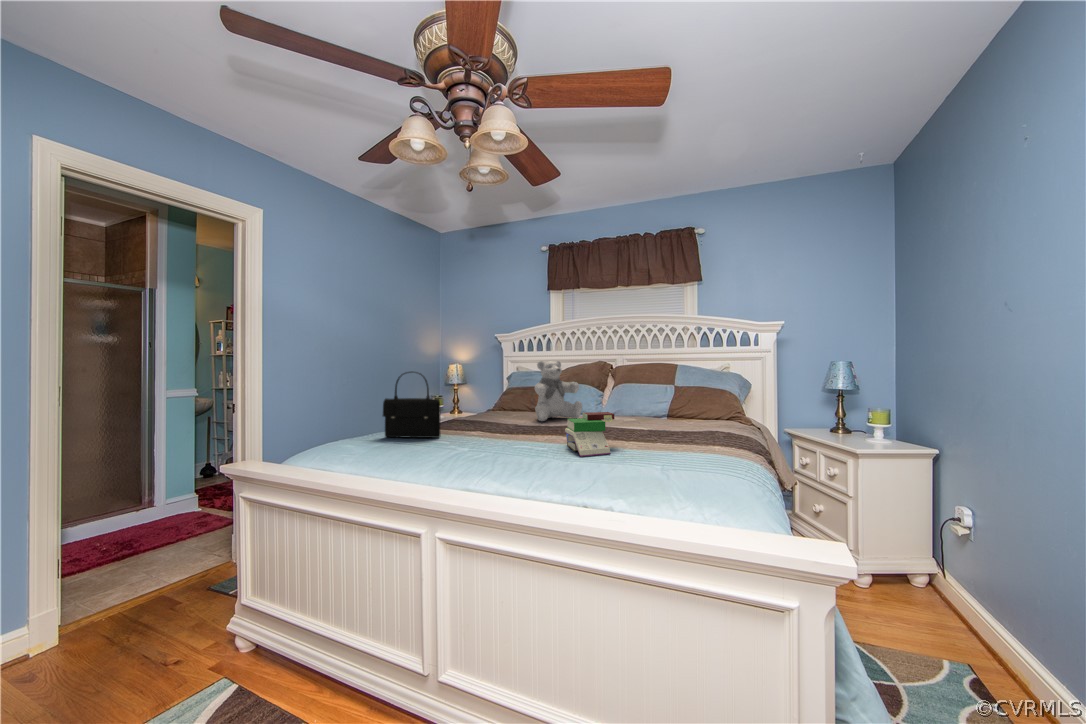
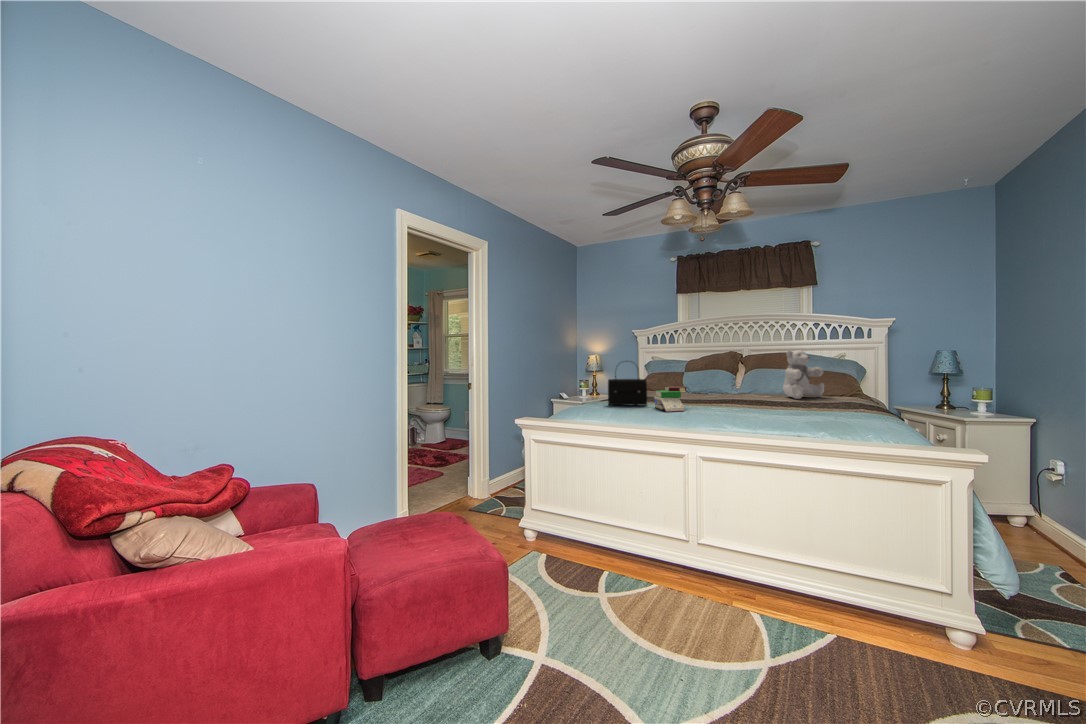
teddy bear: present [535,361,582,421] -> present [783,350,825,399]
book: present [565,412,614,457] -> present [654,386,686,412]

